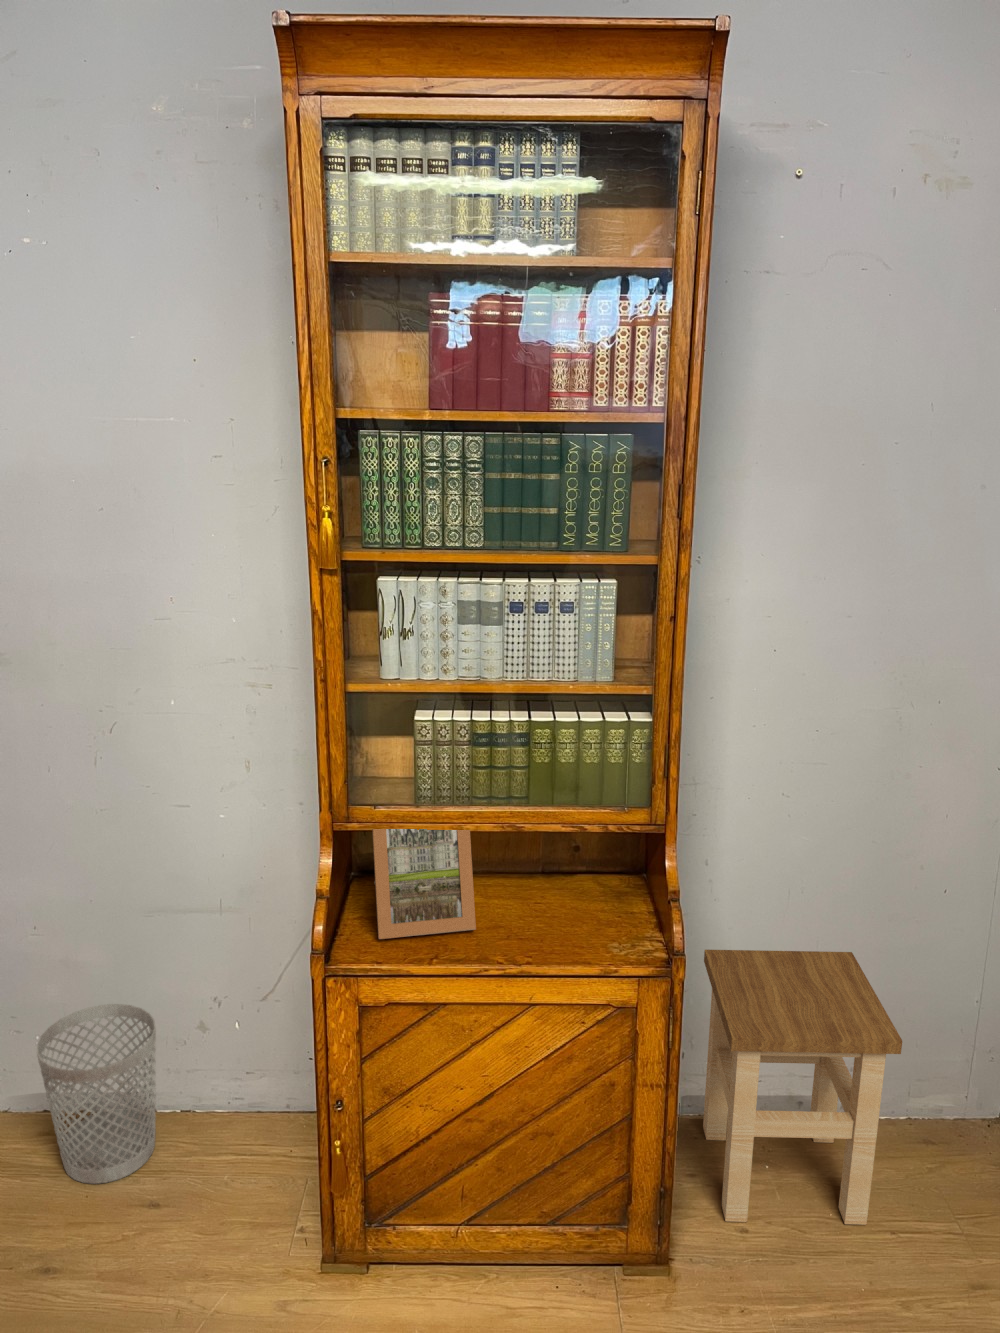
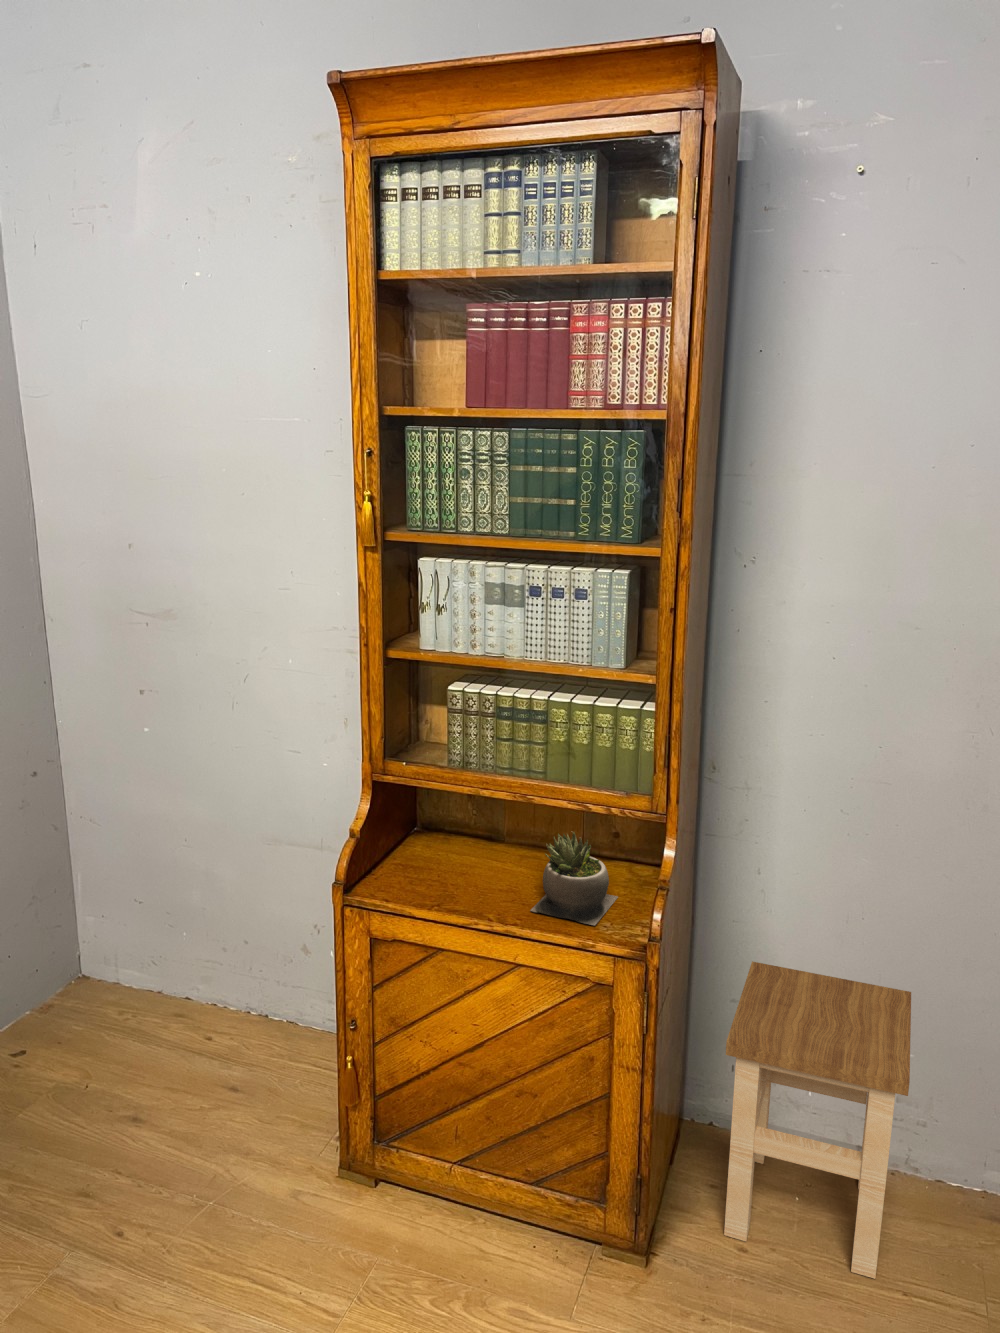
picture frame: present [372,829,476,939] -> none [399,757,495,889]
succulent plant: none [535,854,608,950] -> present [530,832,618,926]
wastebasket: present [37,1004,156,1184] -> none [165,918,263,1065]

